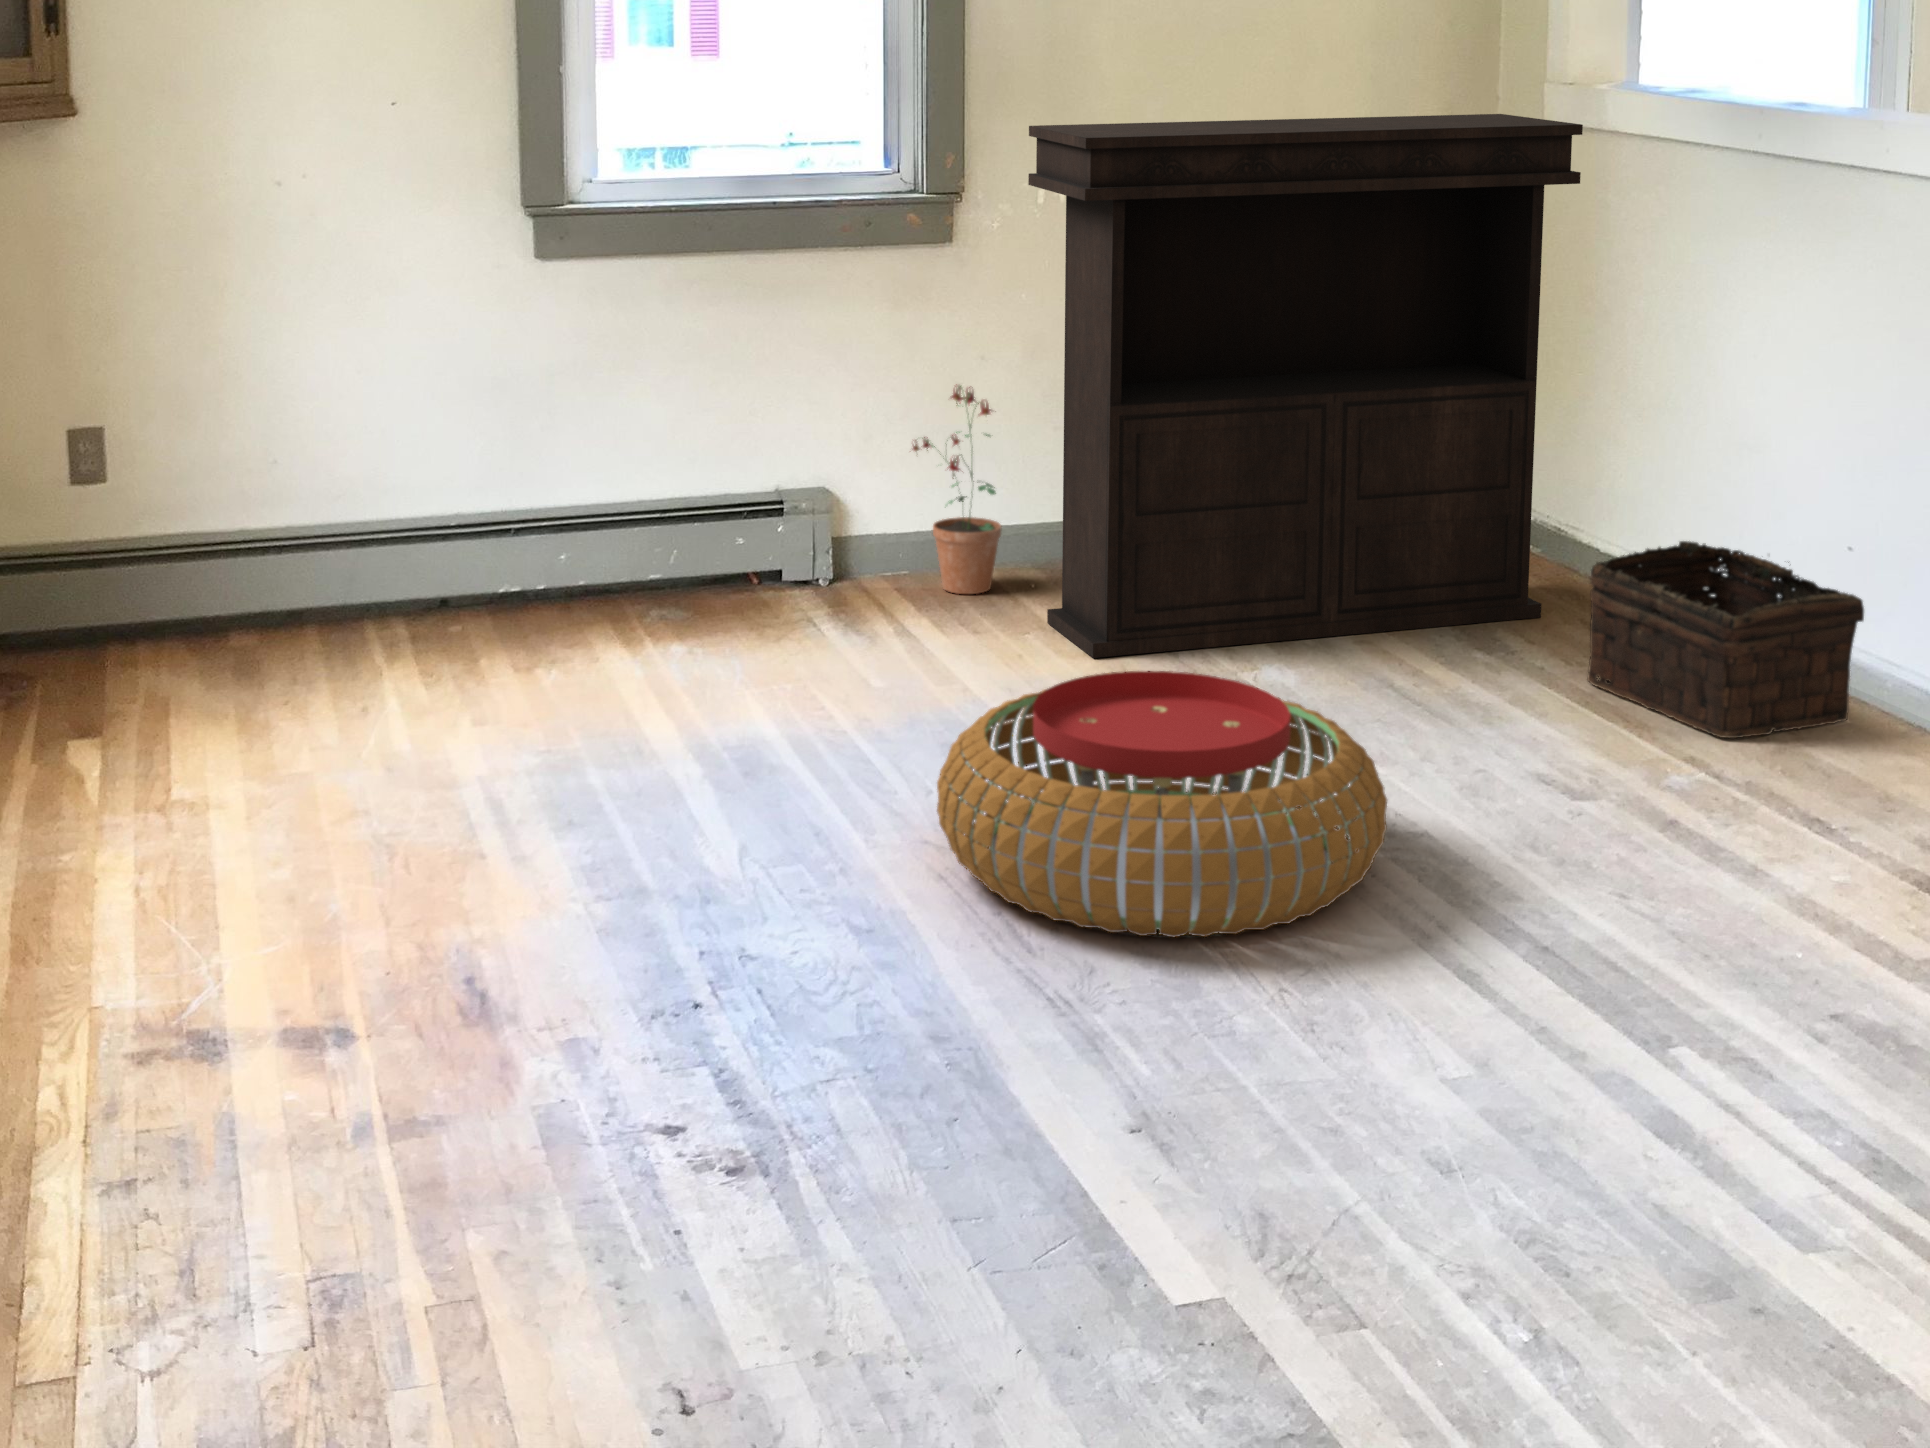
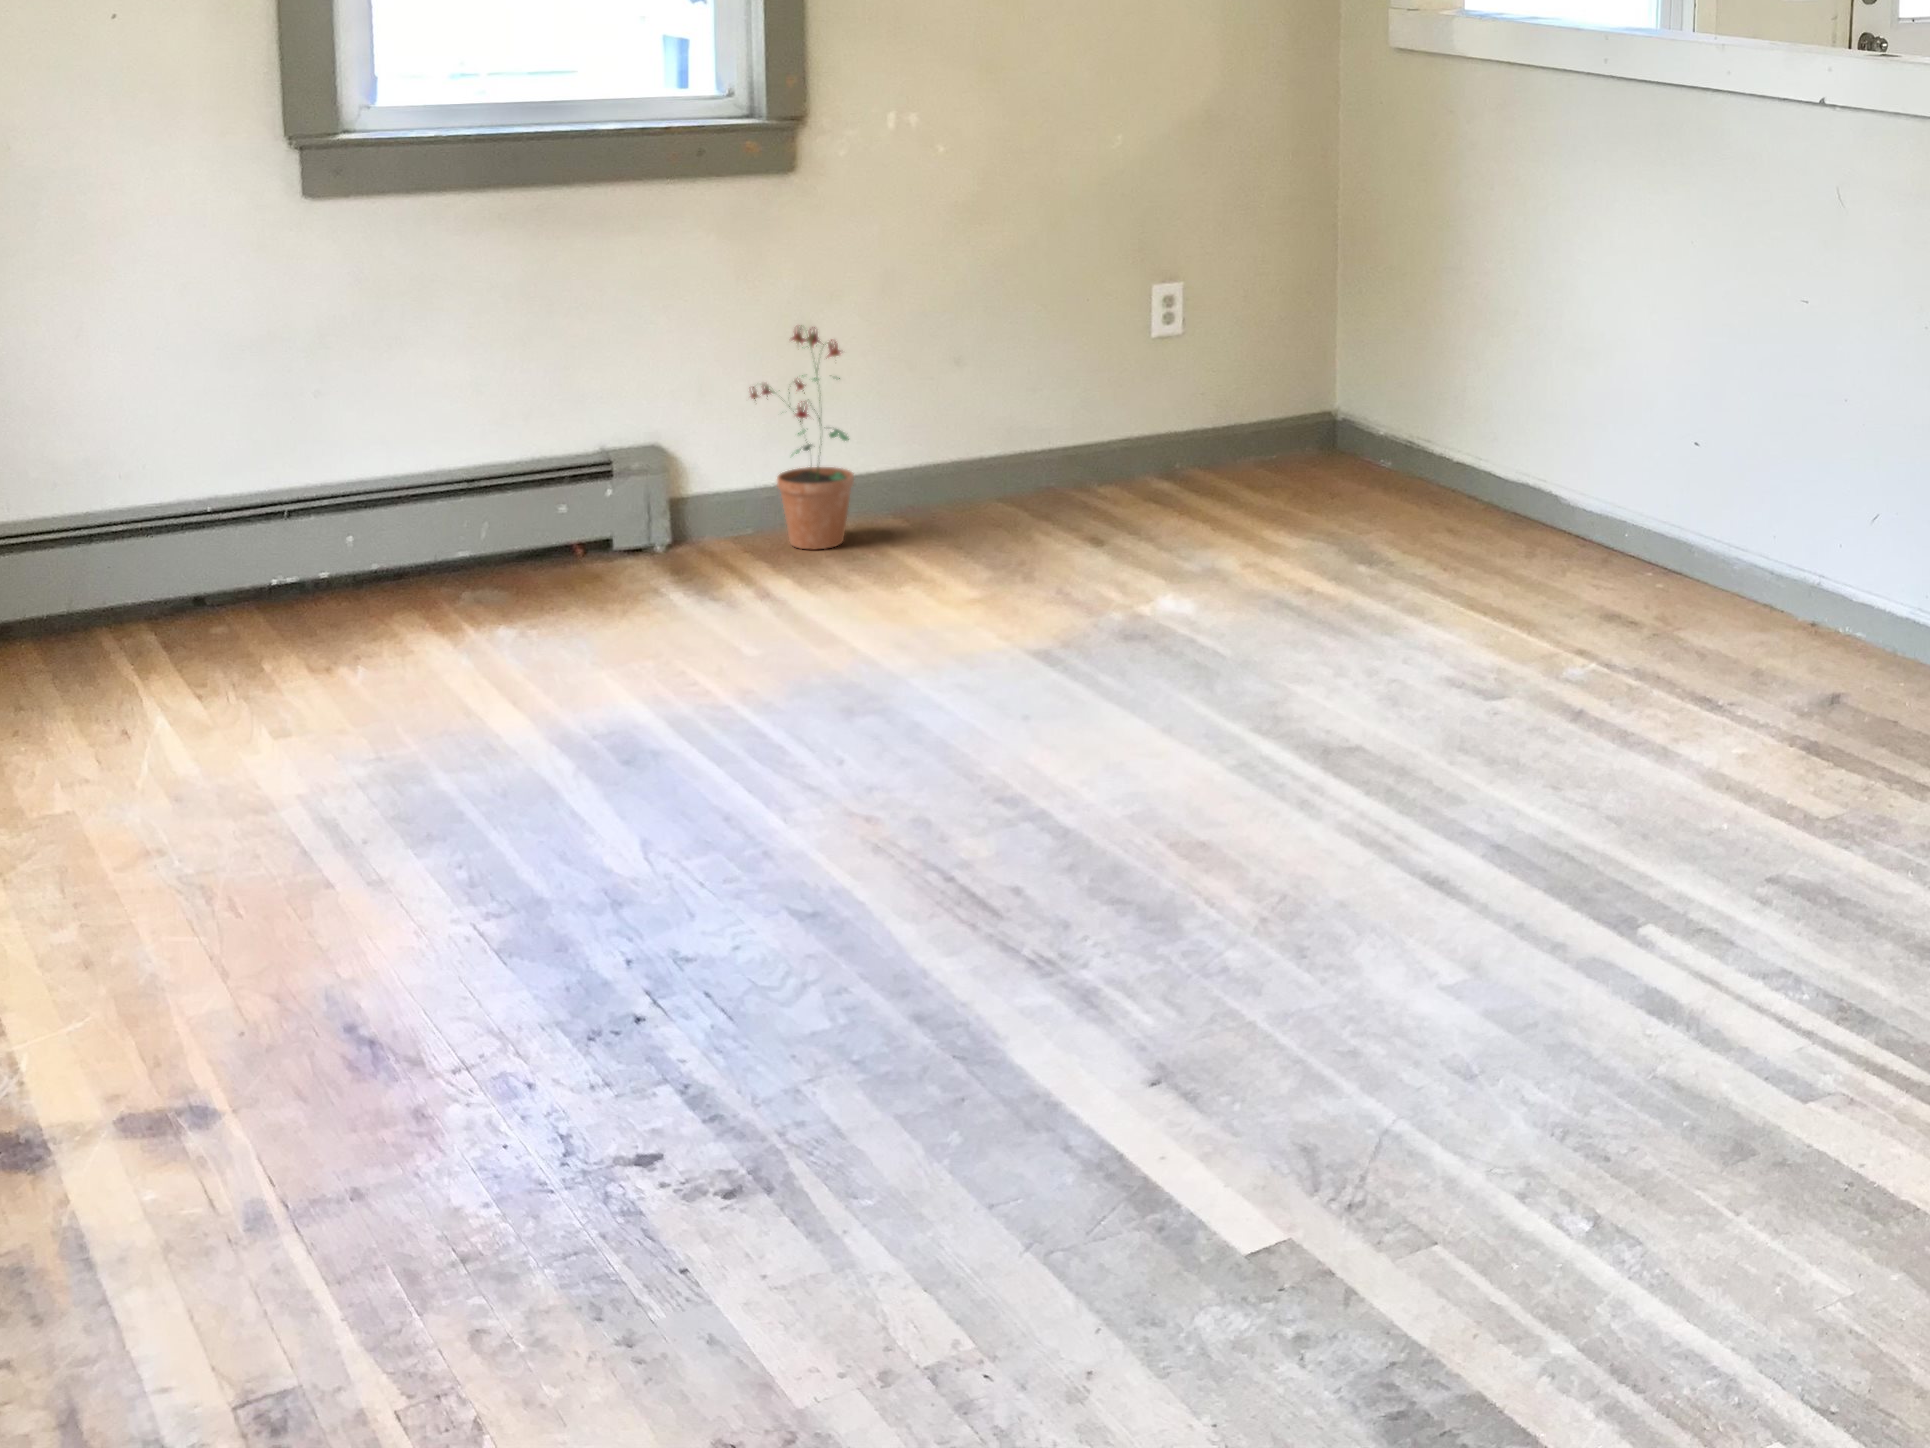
console table: present [1028,114,1583,658] -> none [884,35,1440,606]
basket: present [1587,541,1864,738] -> none [1467,447,1719,633]
pouf: present [937,671,1387,937] -> none [865,611,1335,886]

